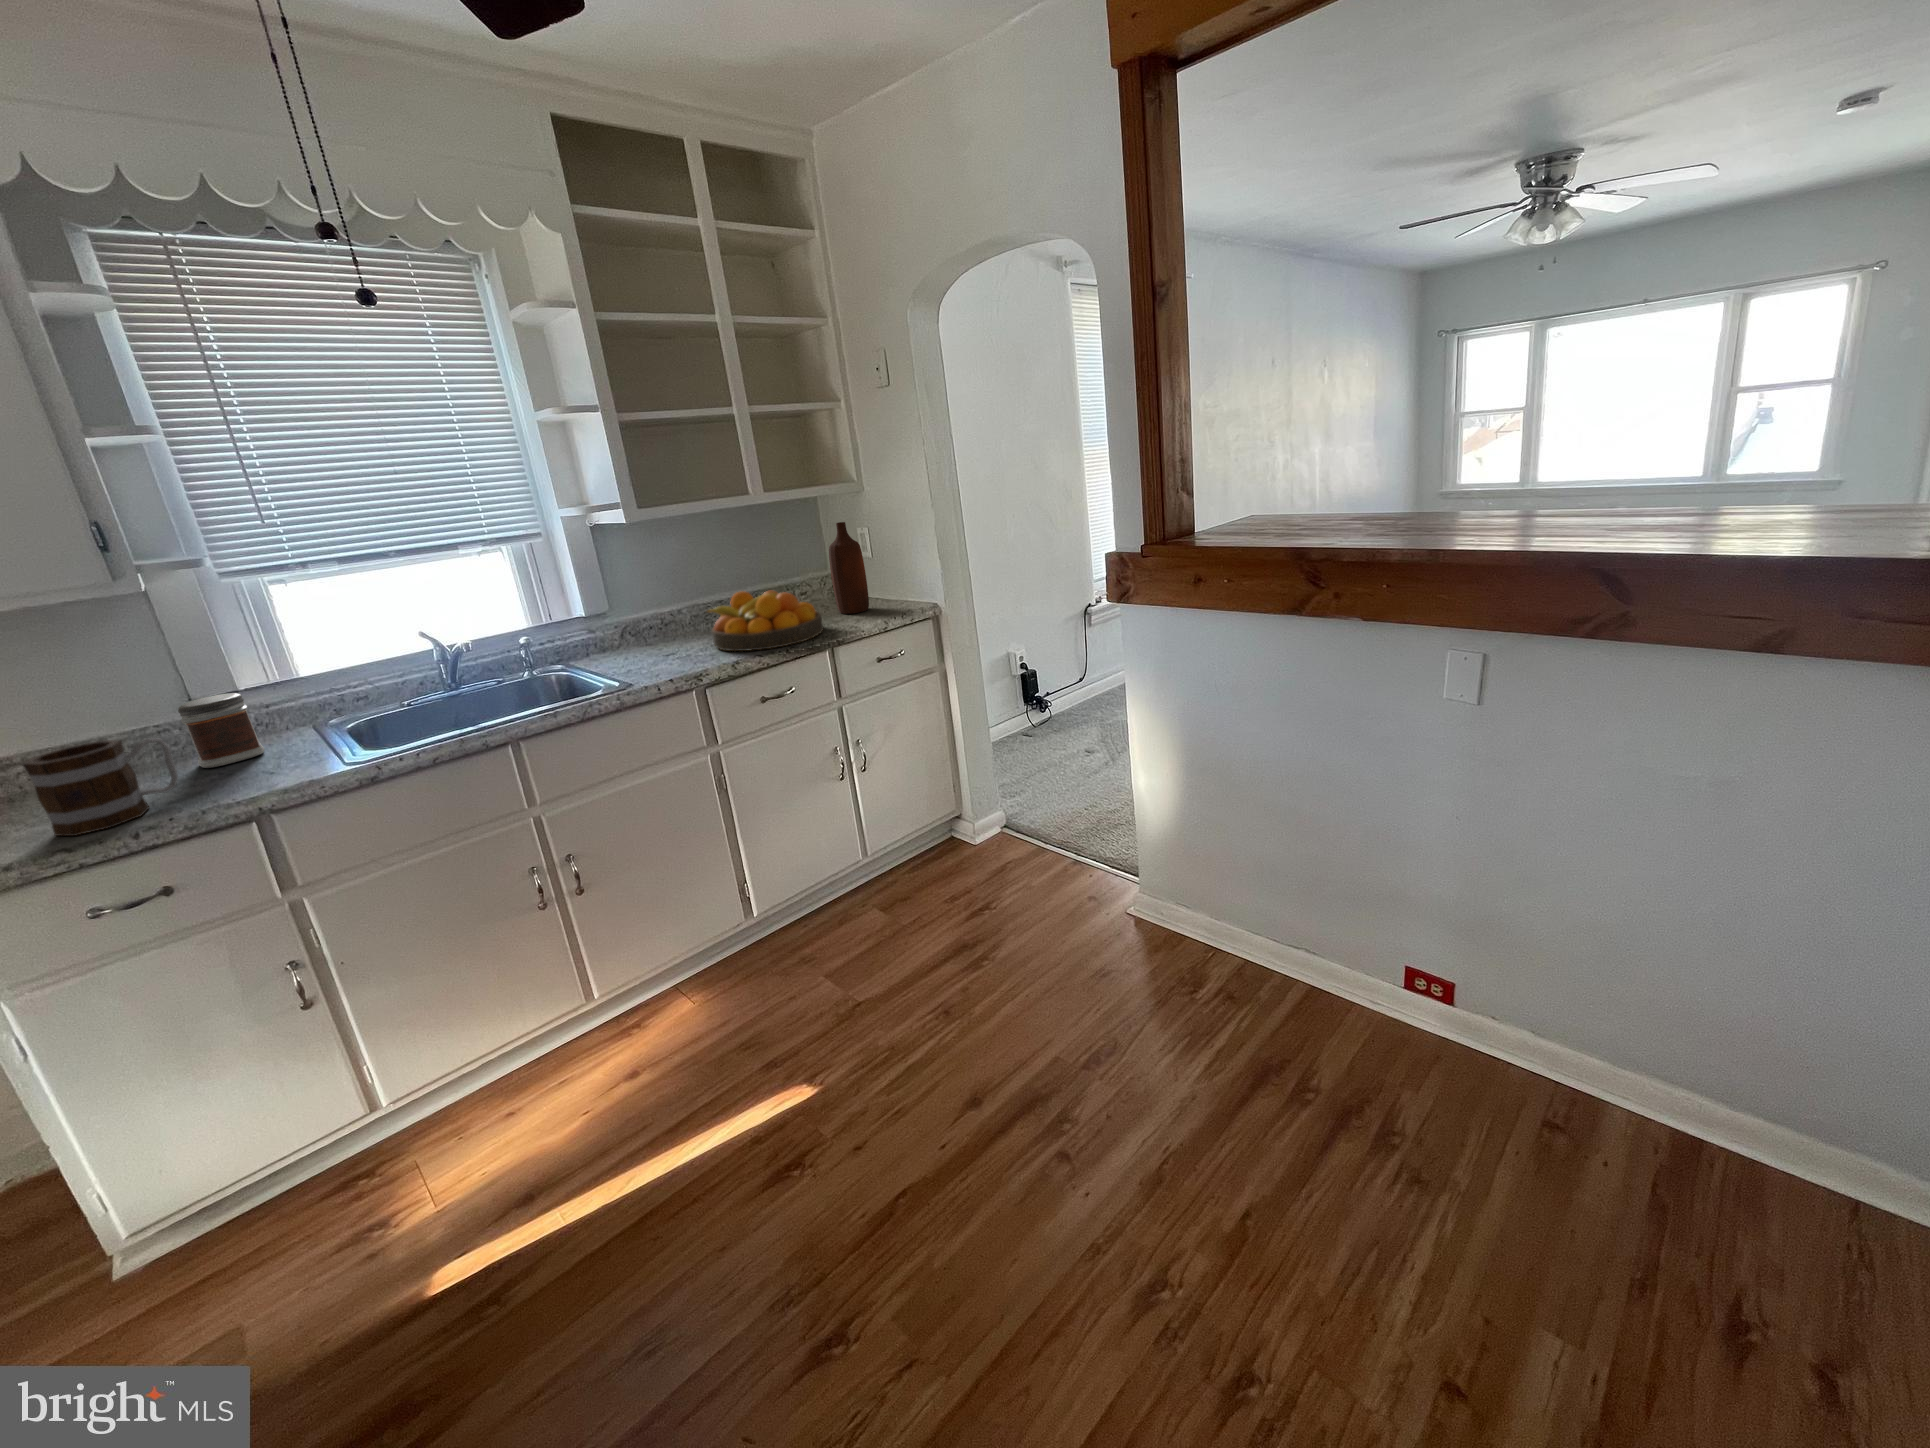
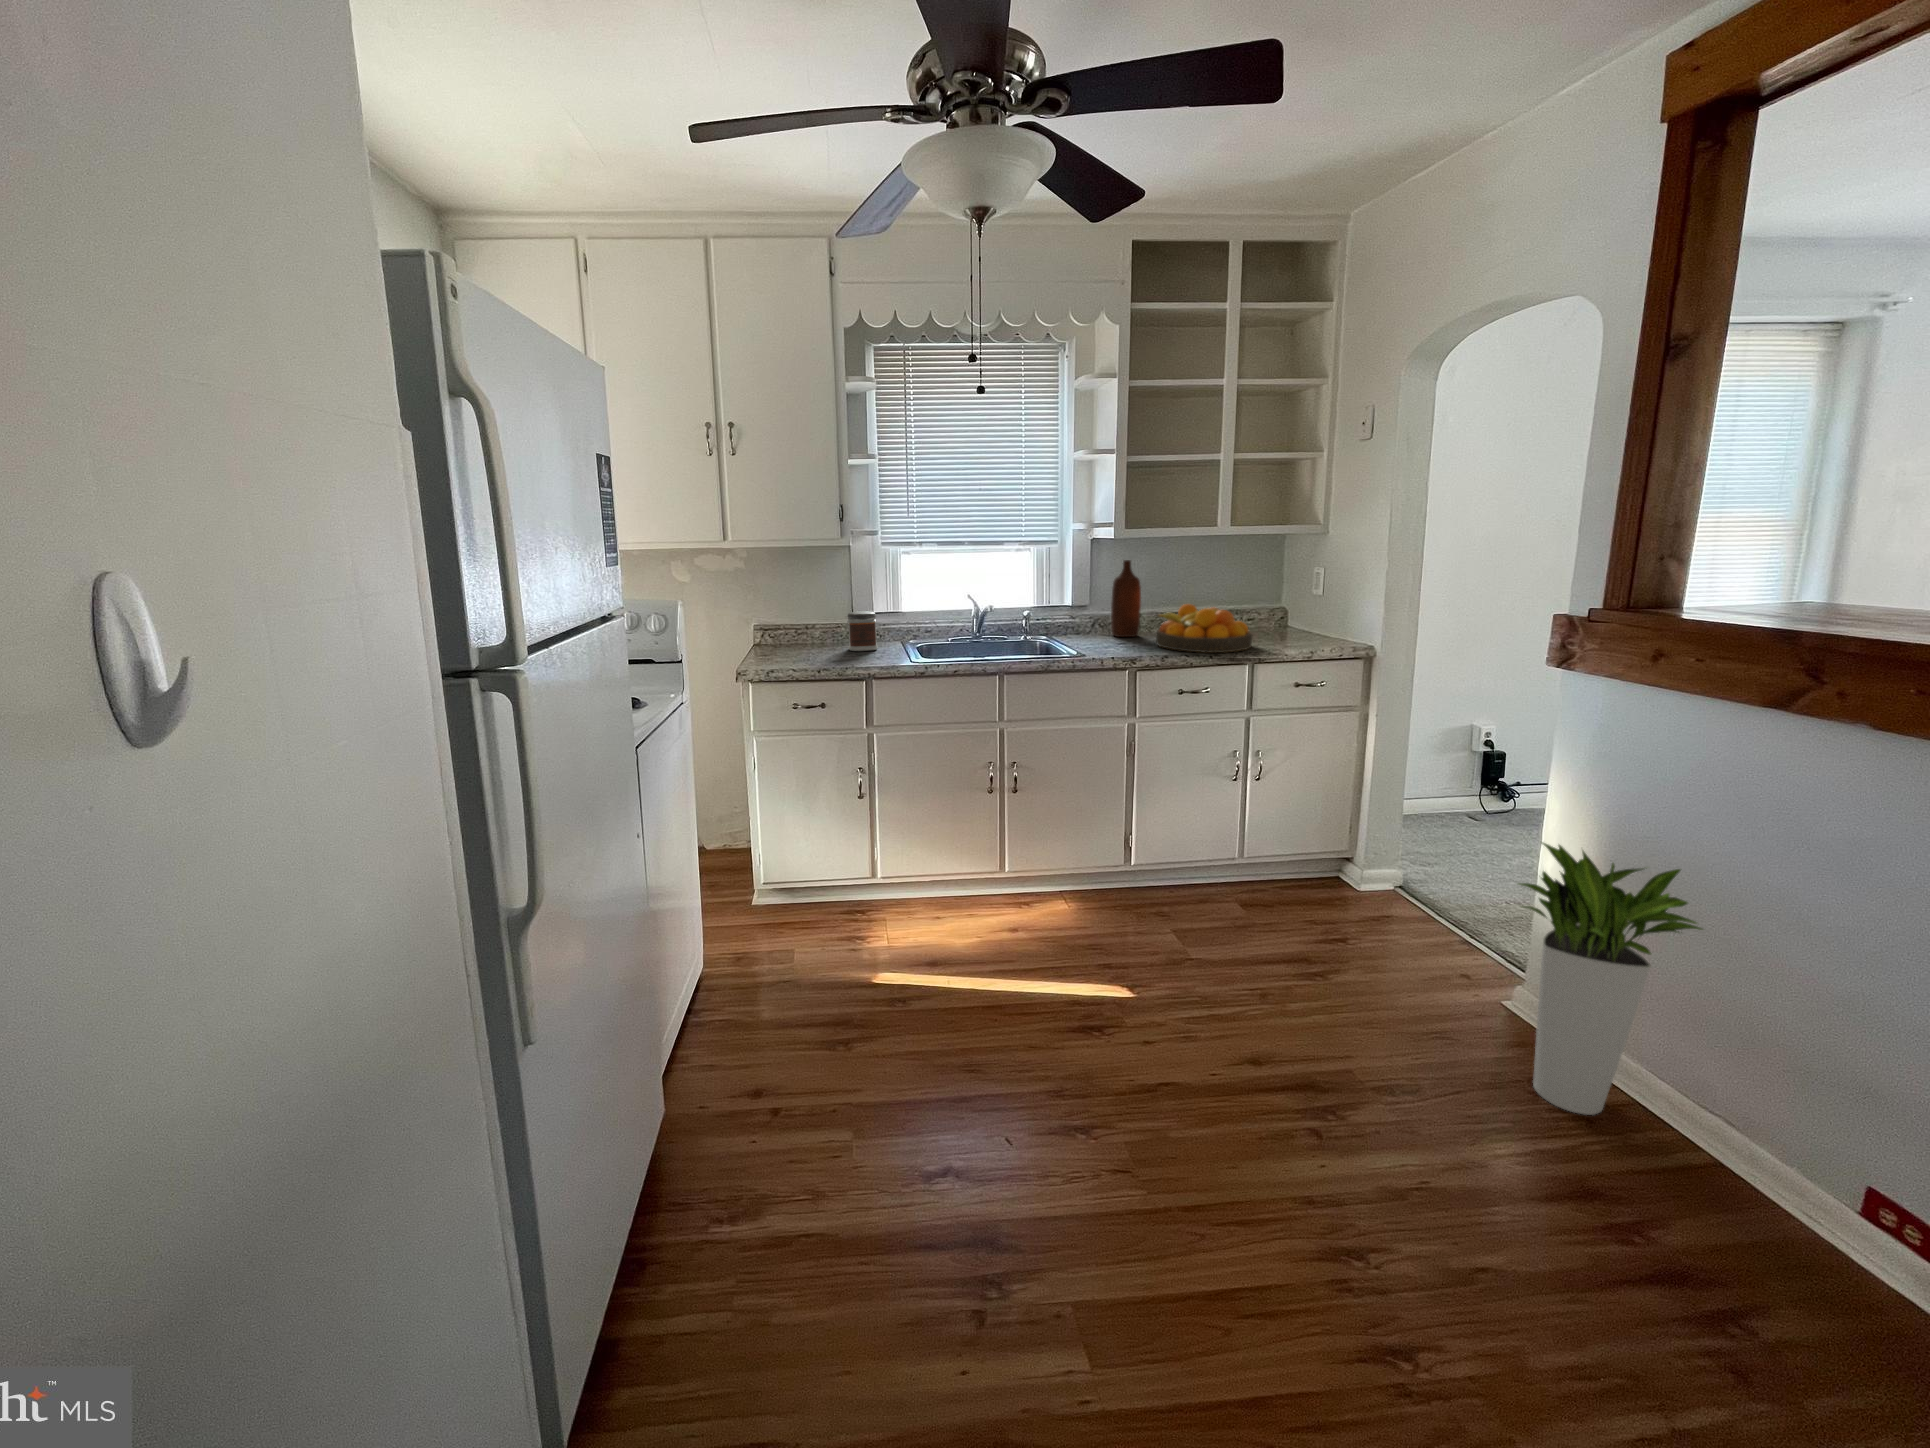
bottle: present [829,522,869,614] -> present [1111,560,1141,637]
mug: present [22,738,178,836] -> none [786,621,840,666]
planter: none [1136,764,1263,995] -> present [1519,842,1702,1115]

